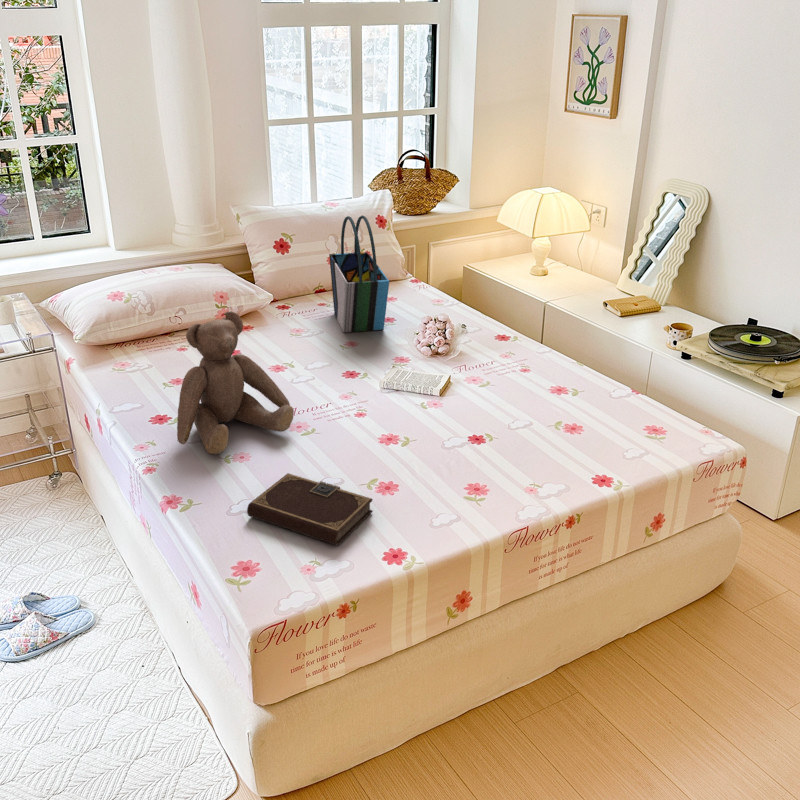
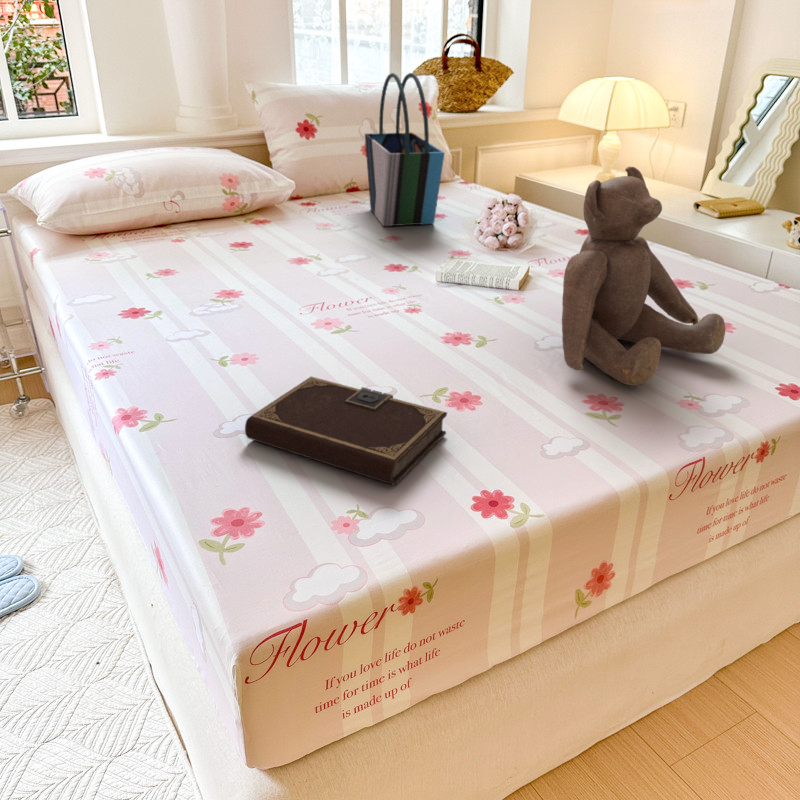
teddy bear: present [177,311,294,454] -> present [562,167,725,385]

